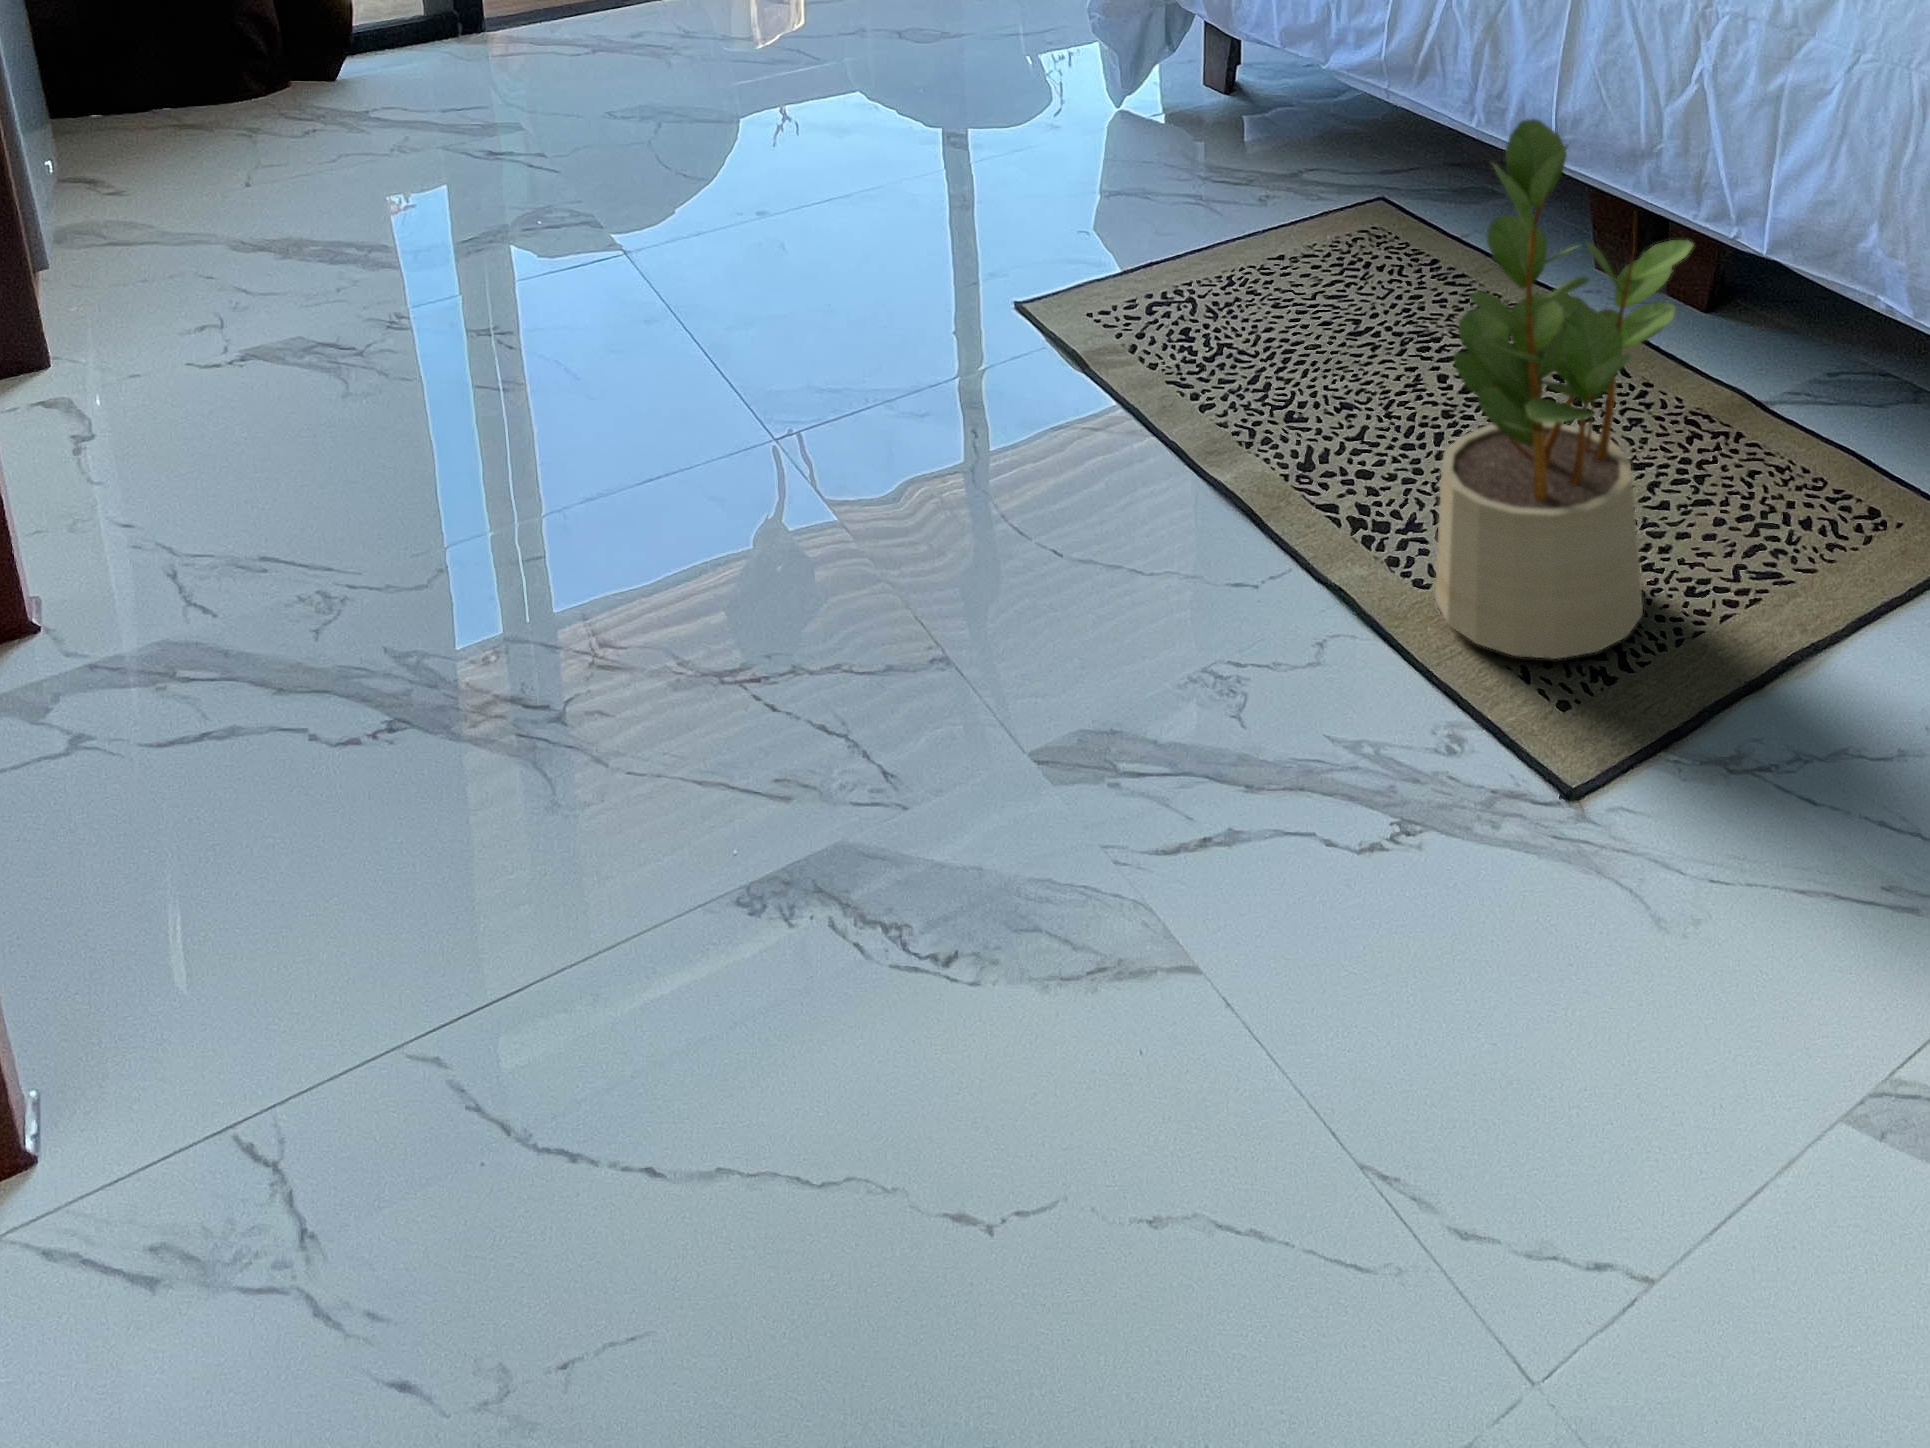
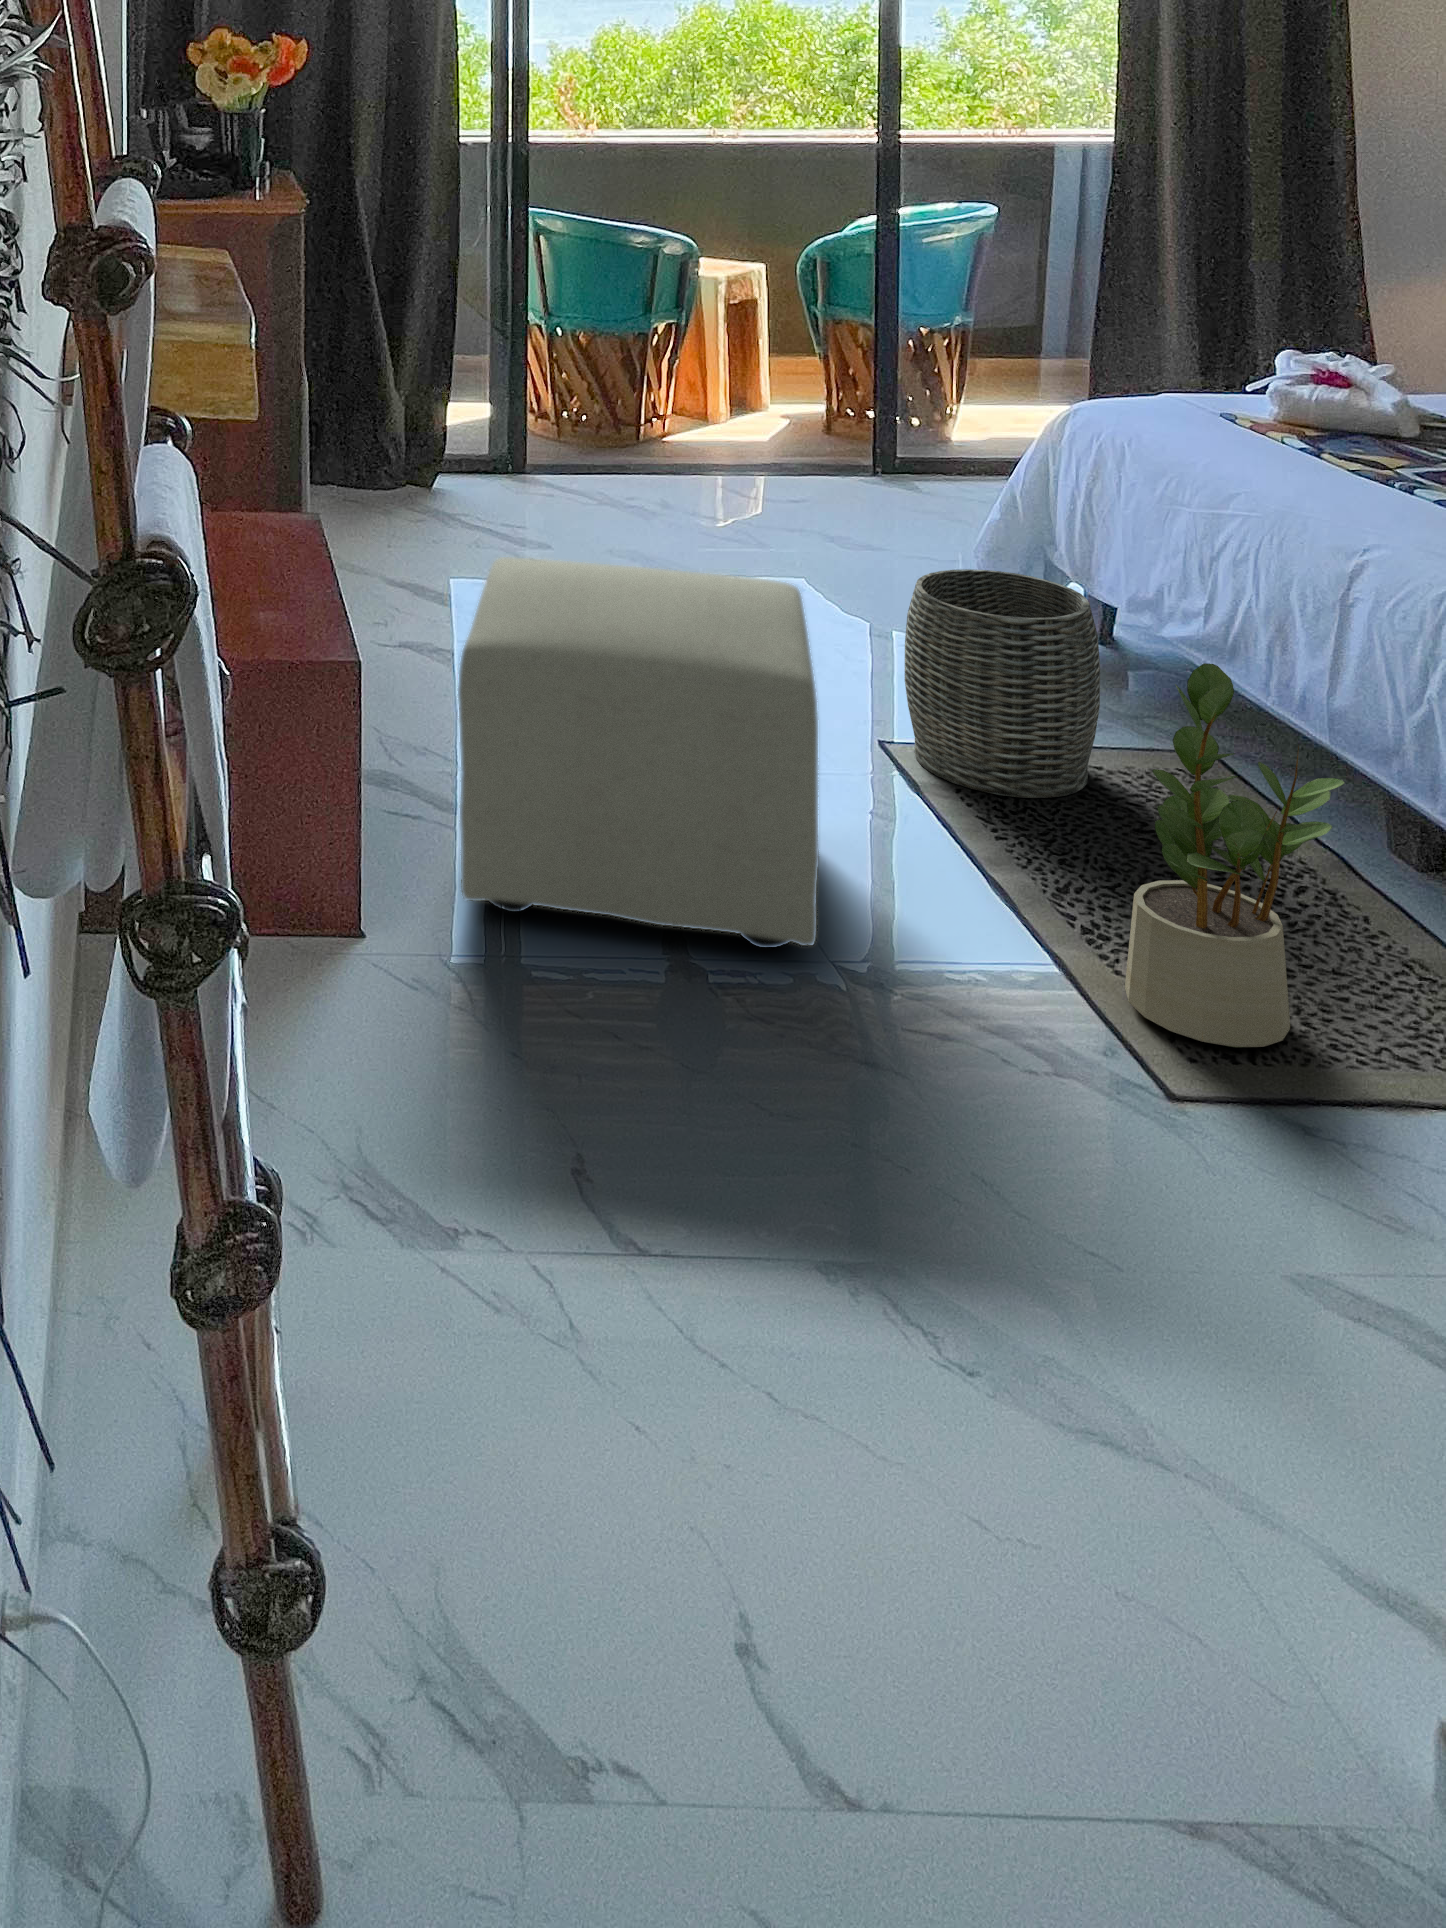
woven basket: none [1043,35,1282,334] -> present [905,569,1100,798]
ottoman: none [357,123,1023,823] -> present [458,557,819,948]

